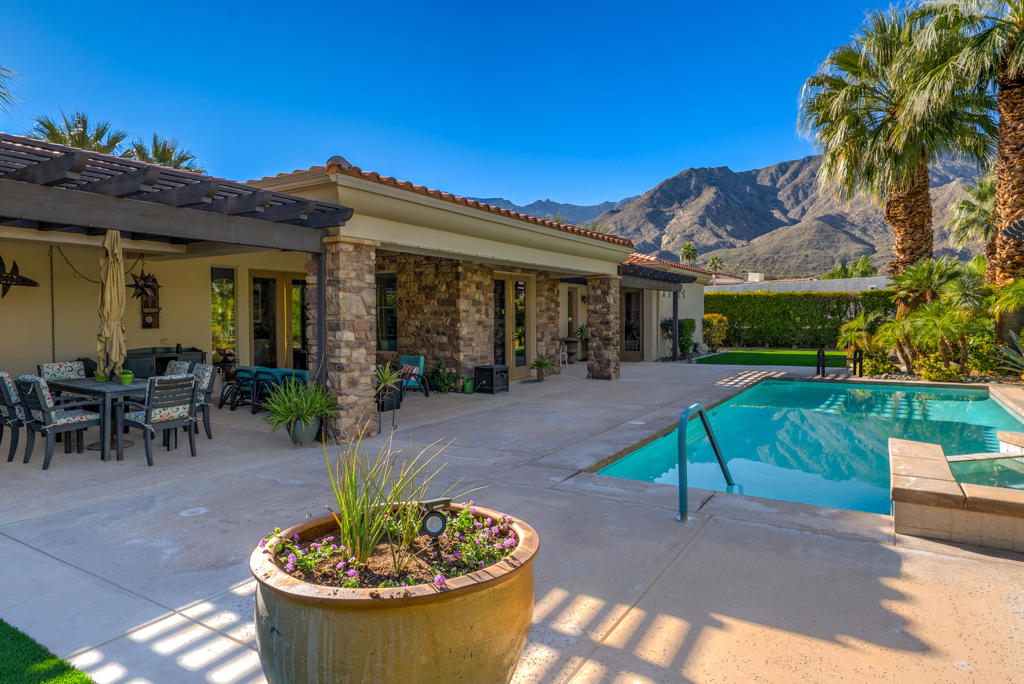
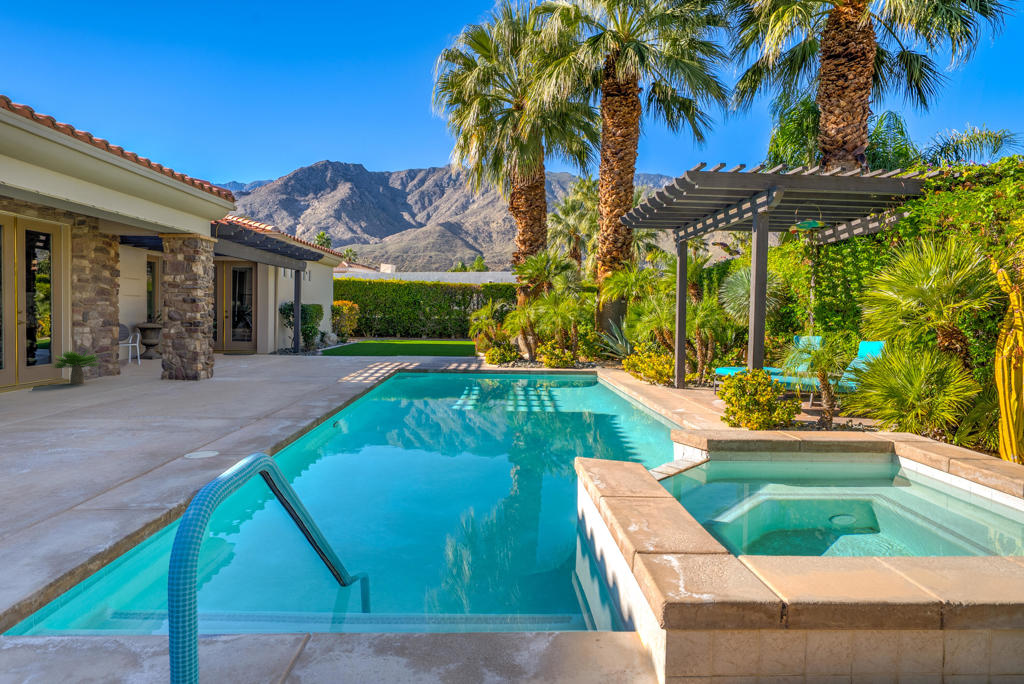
bench: present [816,349,863,377] -> none [448,338,491,367]

